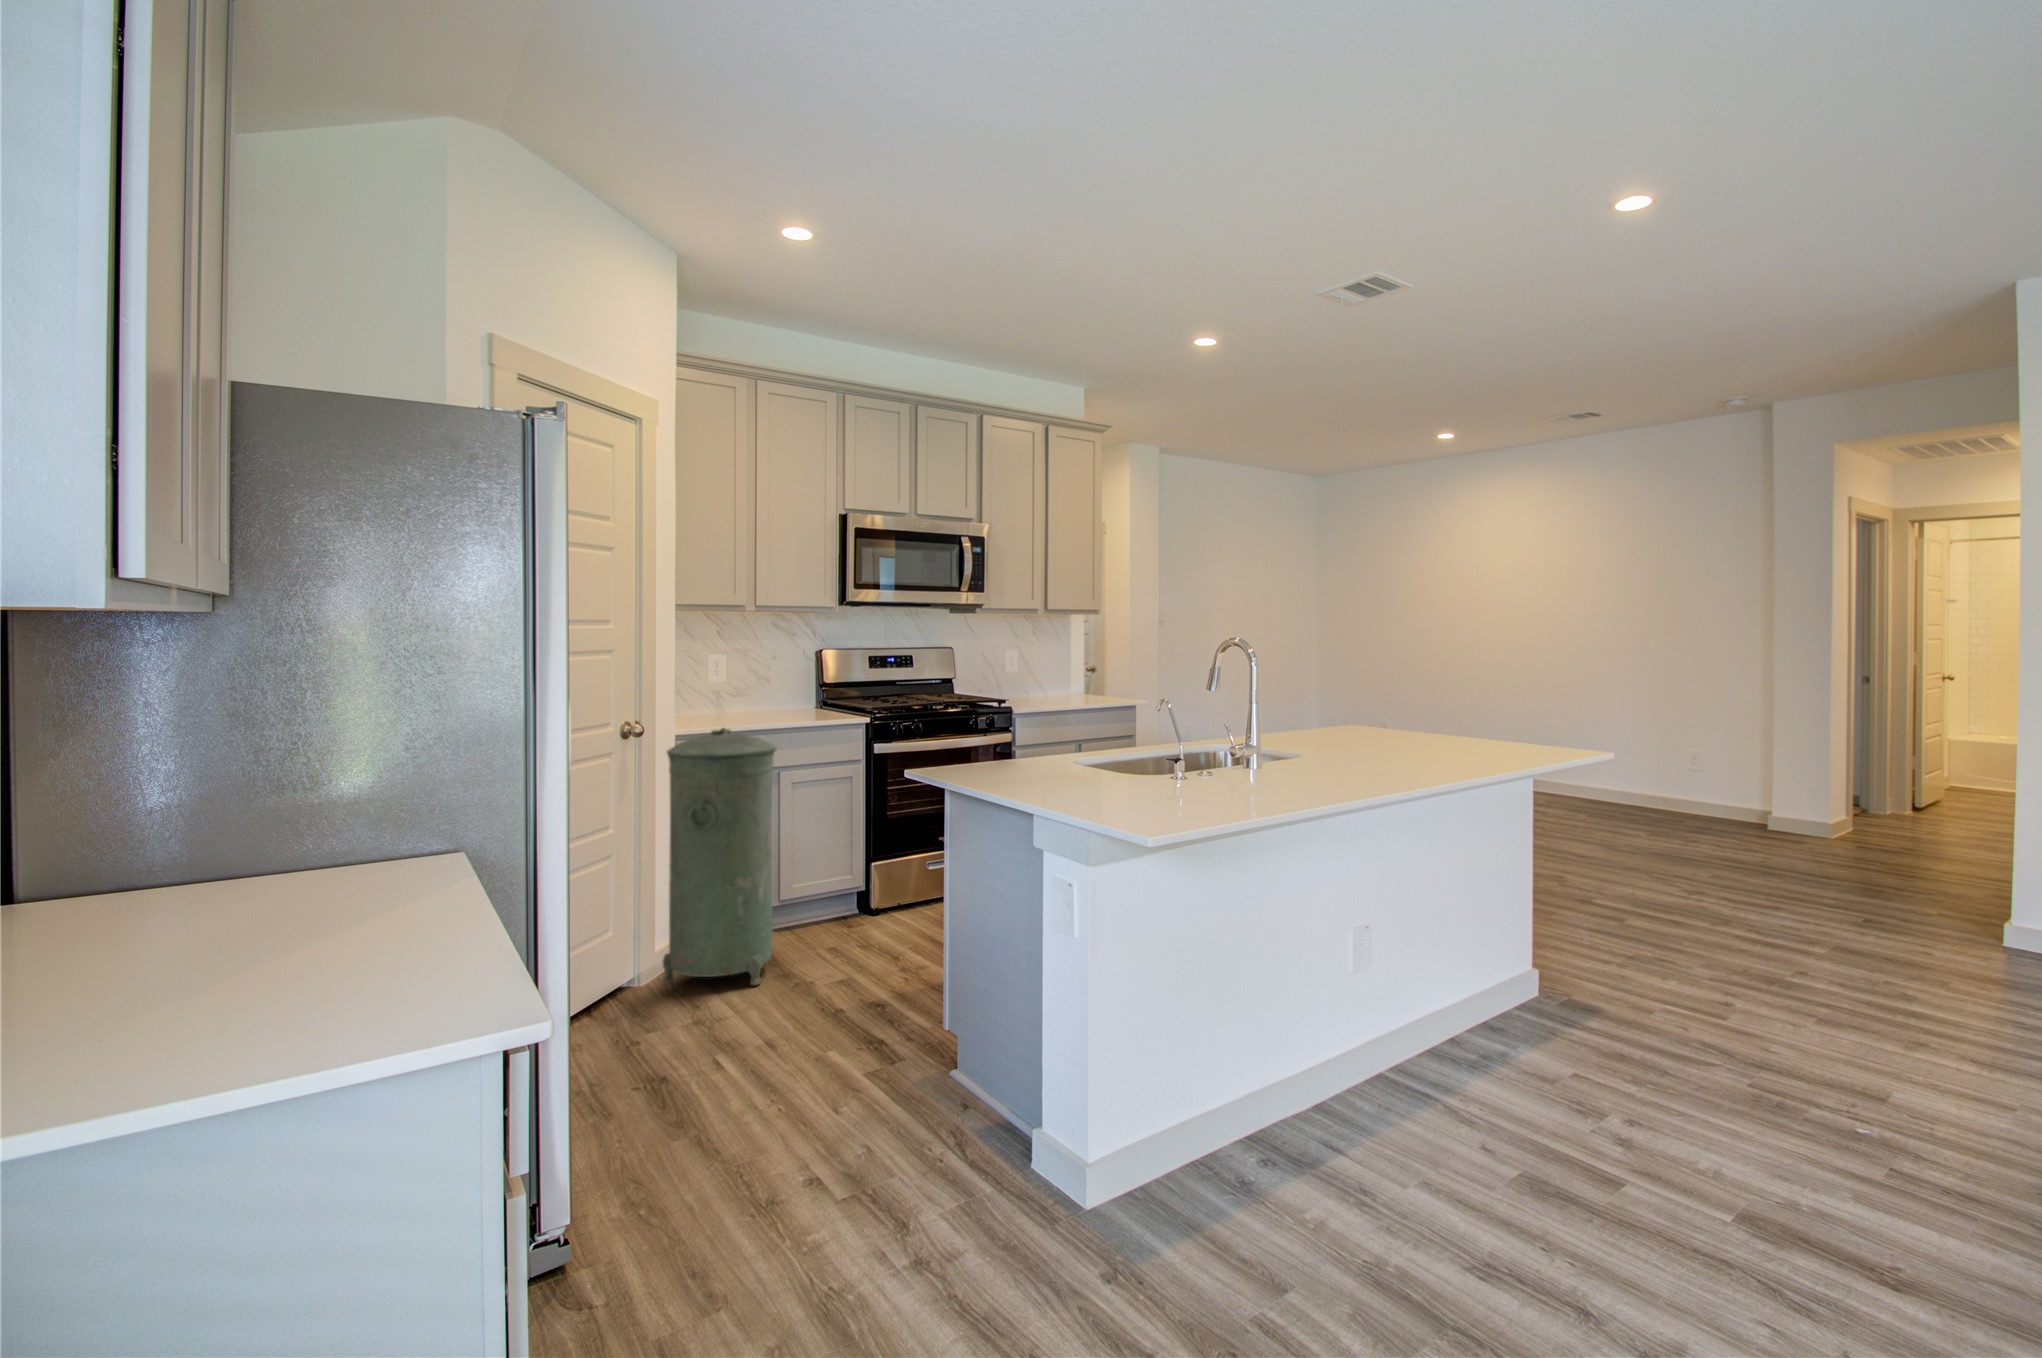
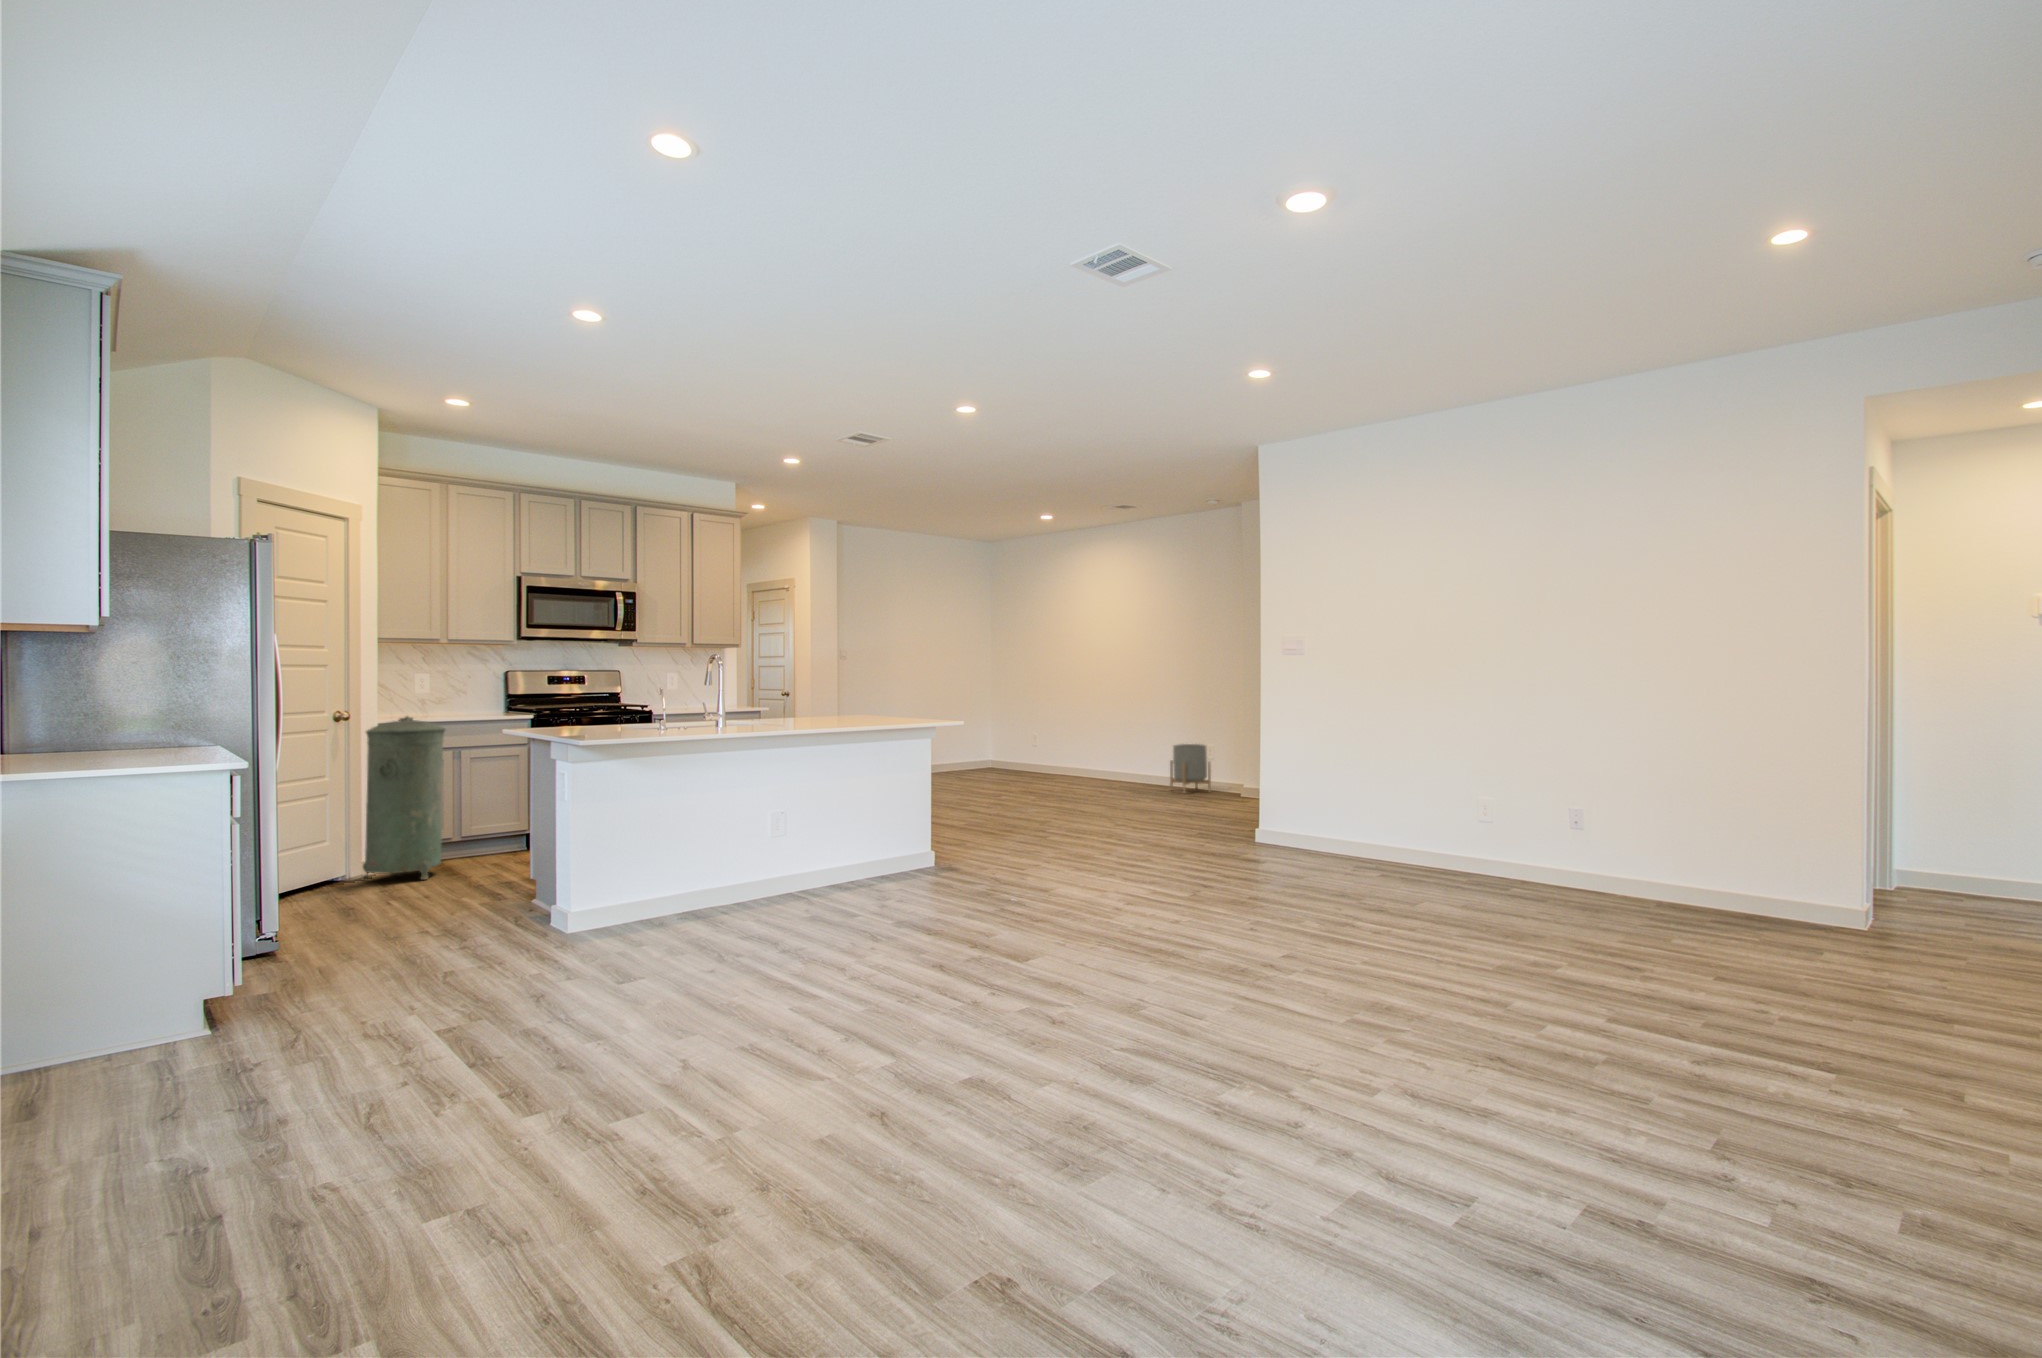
planter: none [1635,753,1703,824] -> present [1170,744,1211,793]

